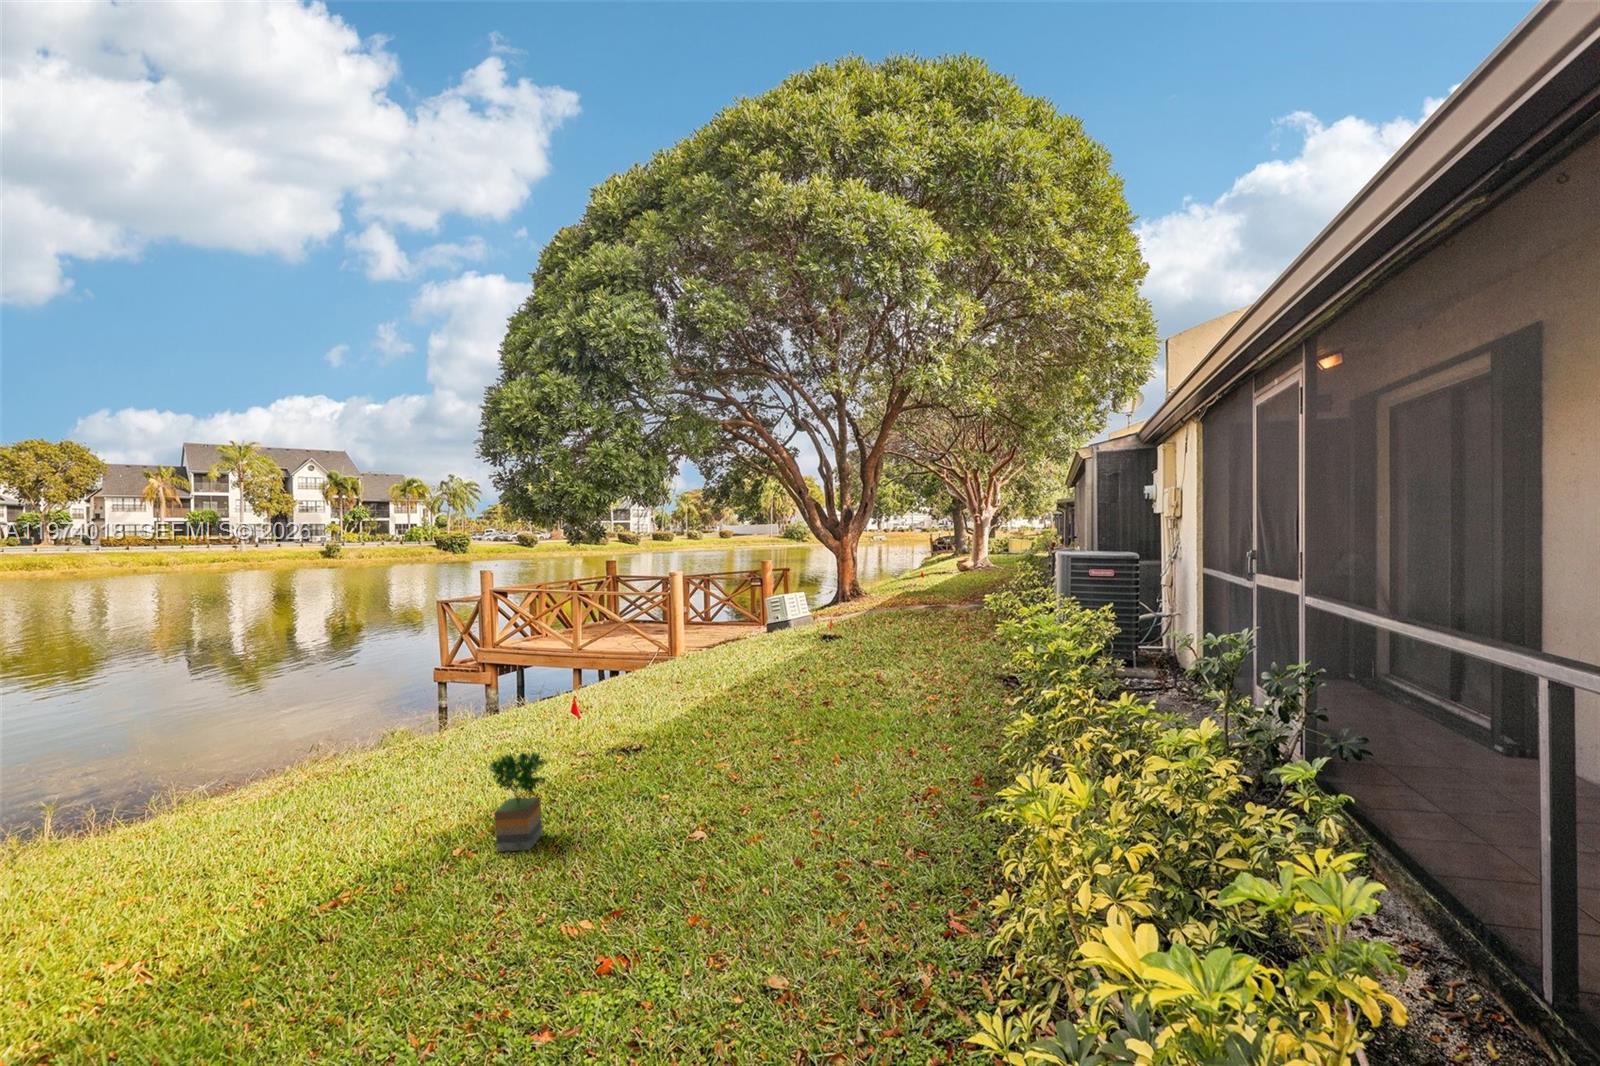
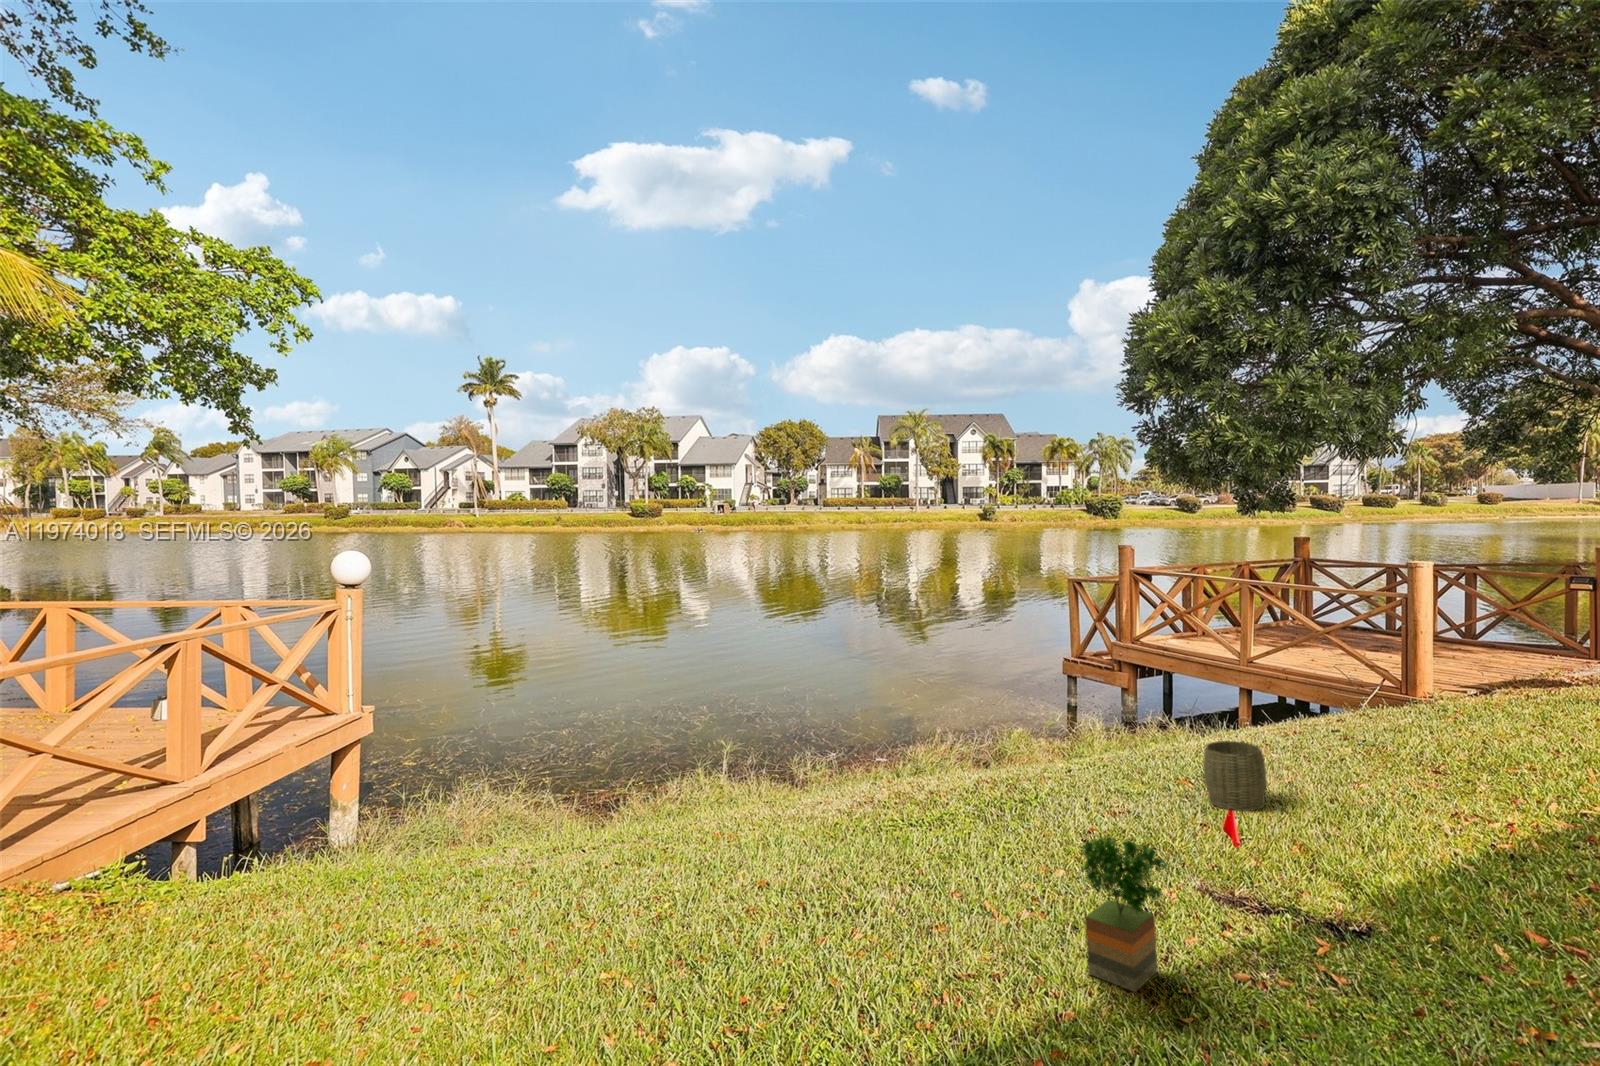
woven basket: none [559,693,599,739] -> present [1203,741,1267,811]

